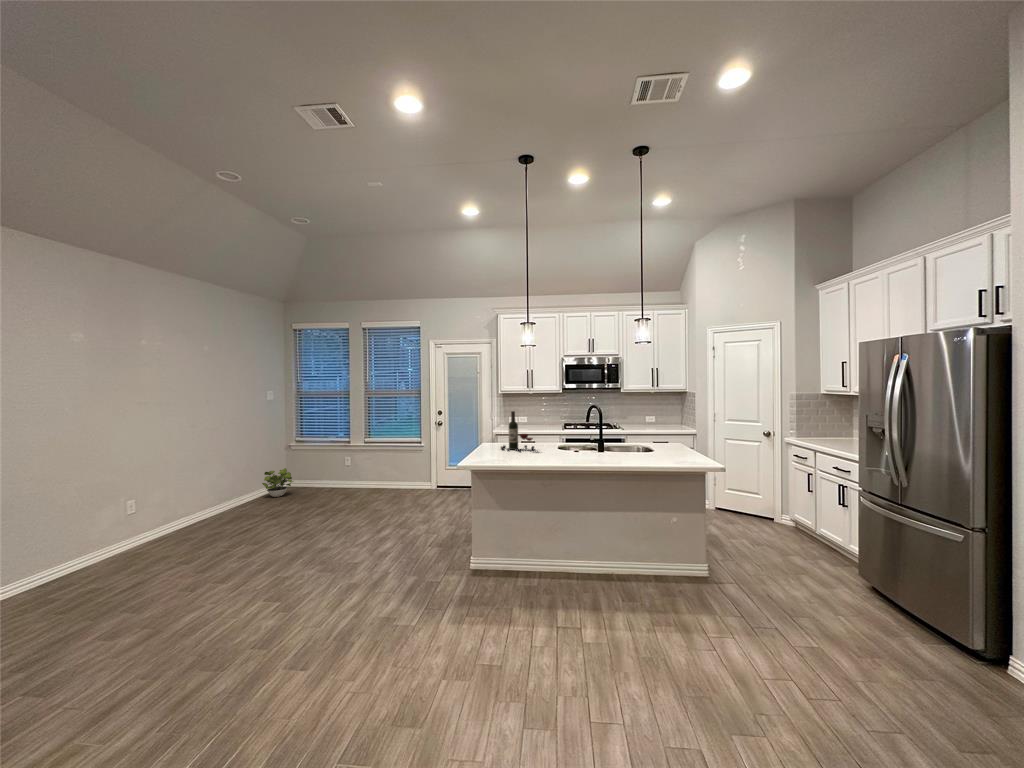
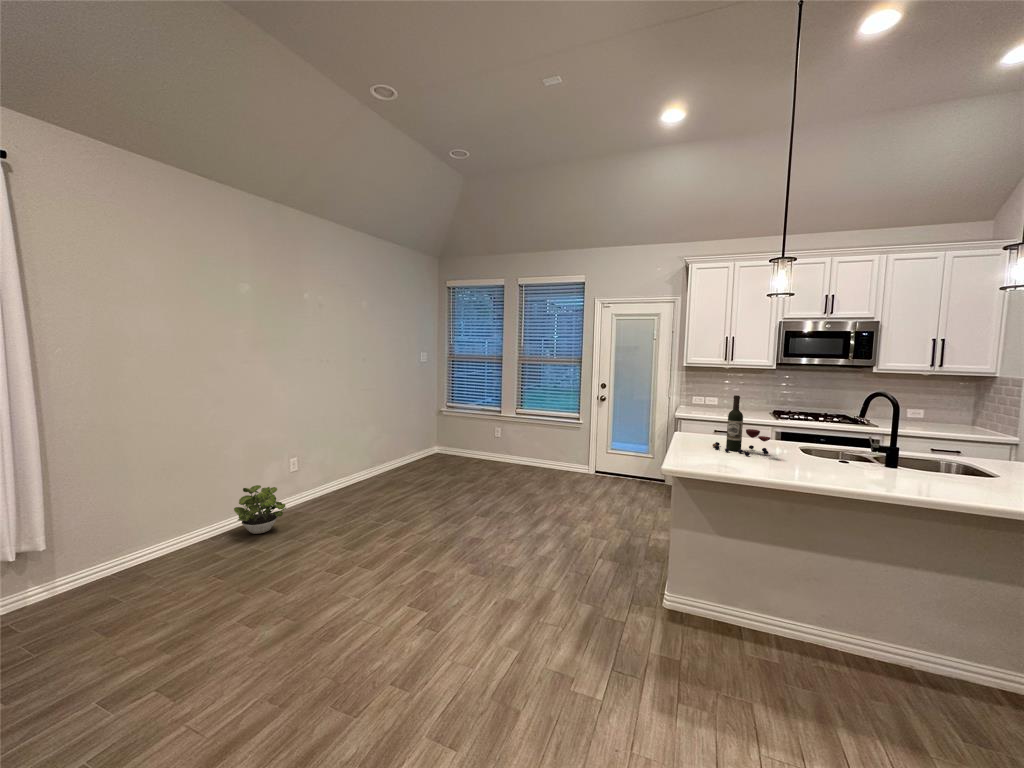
potted plant: present [262,468,293,497] -> present [234,485,286,534]

